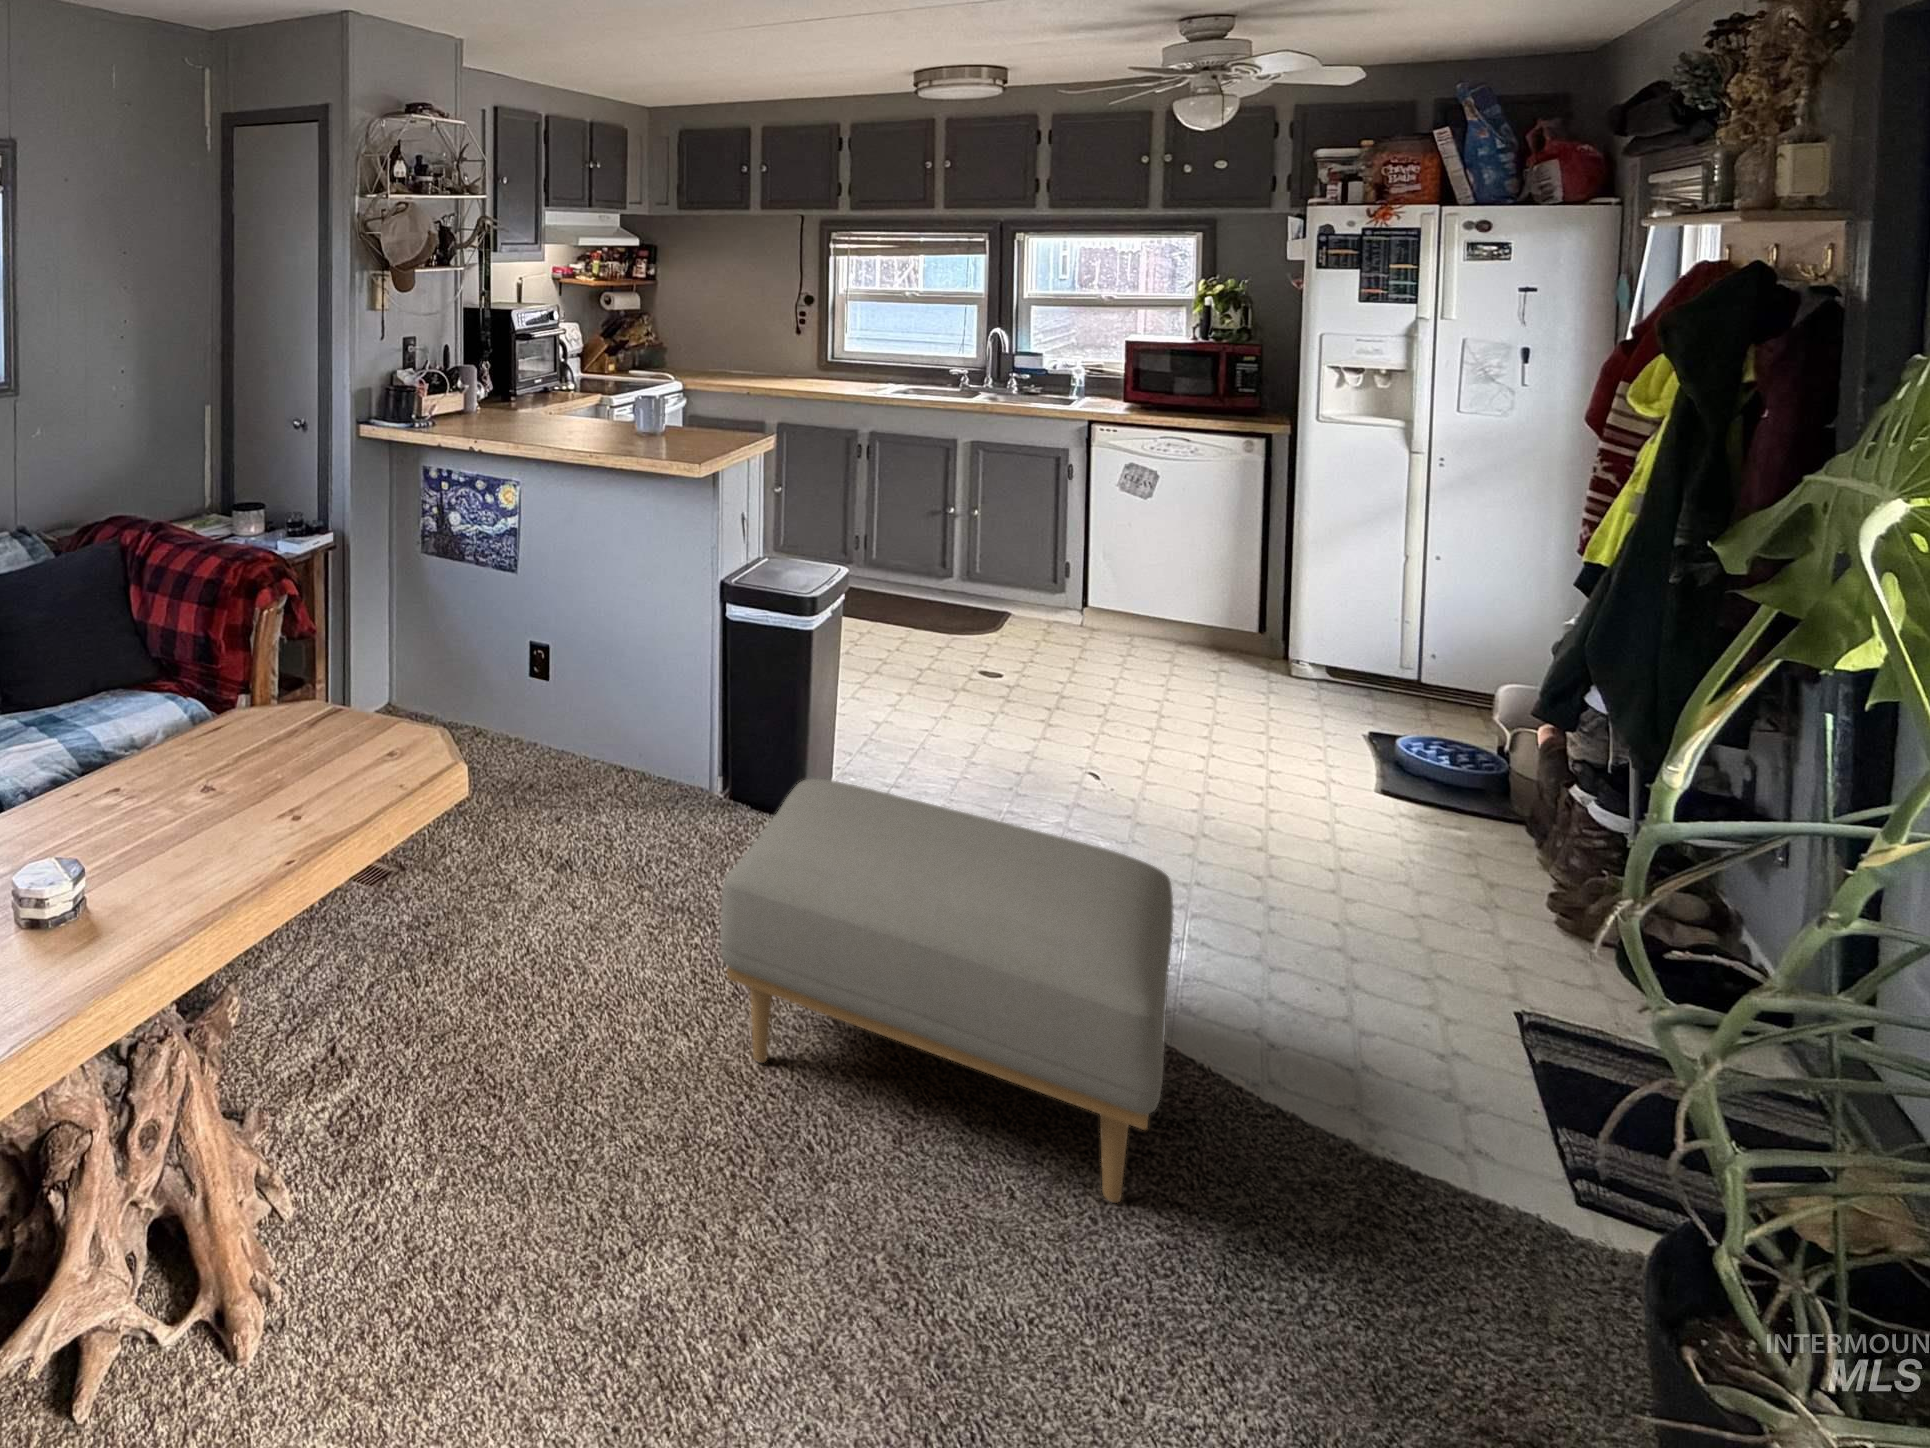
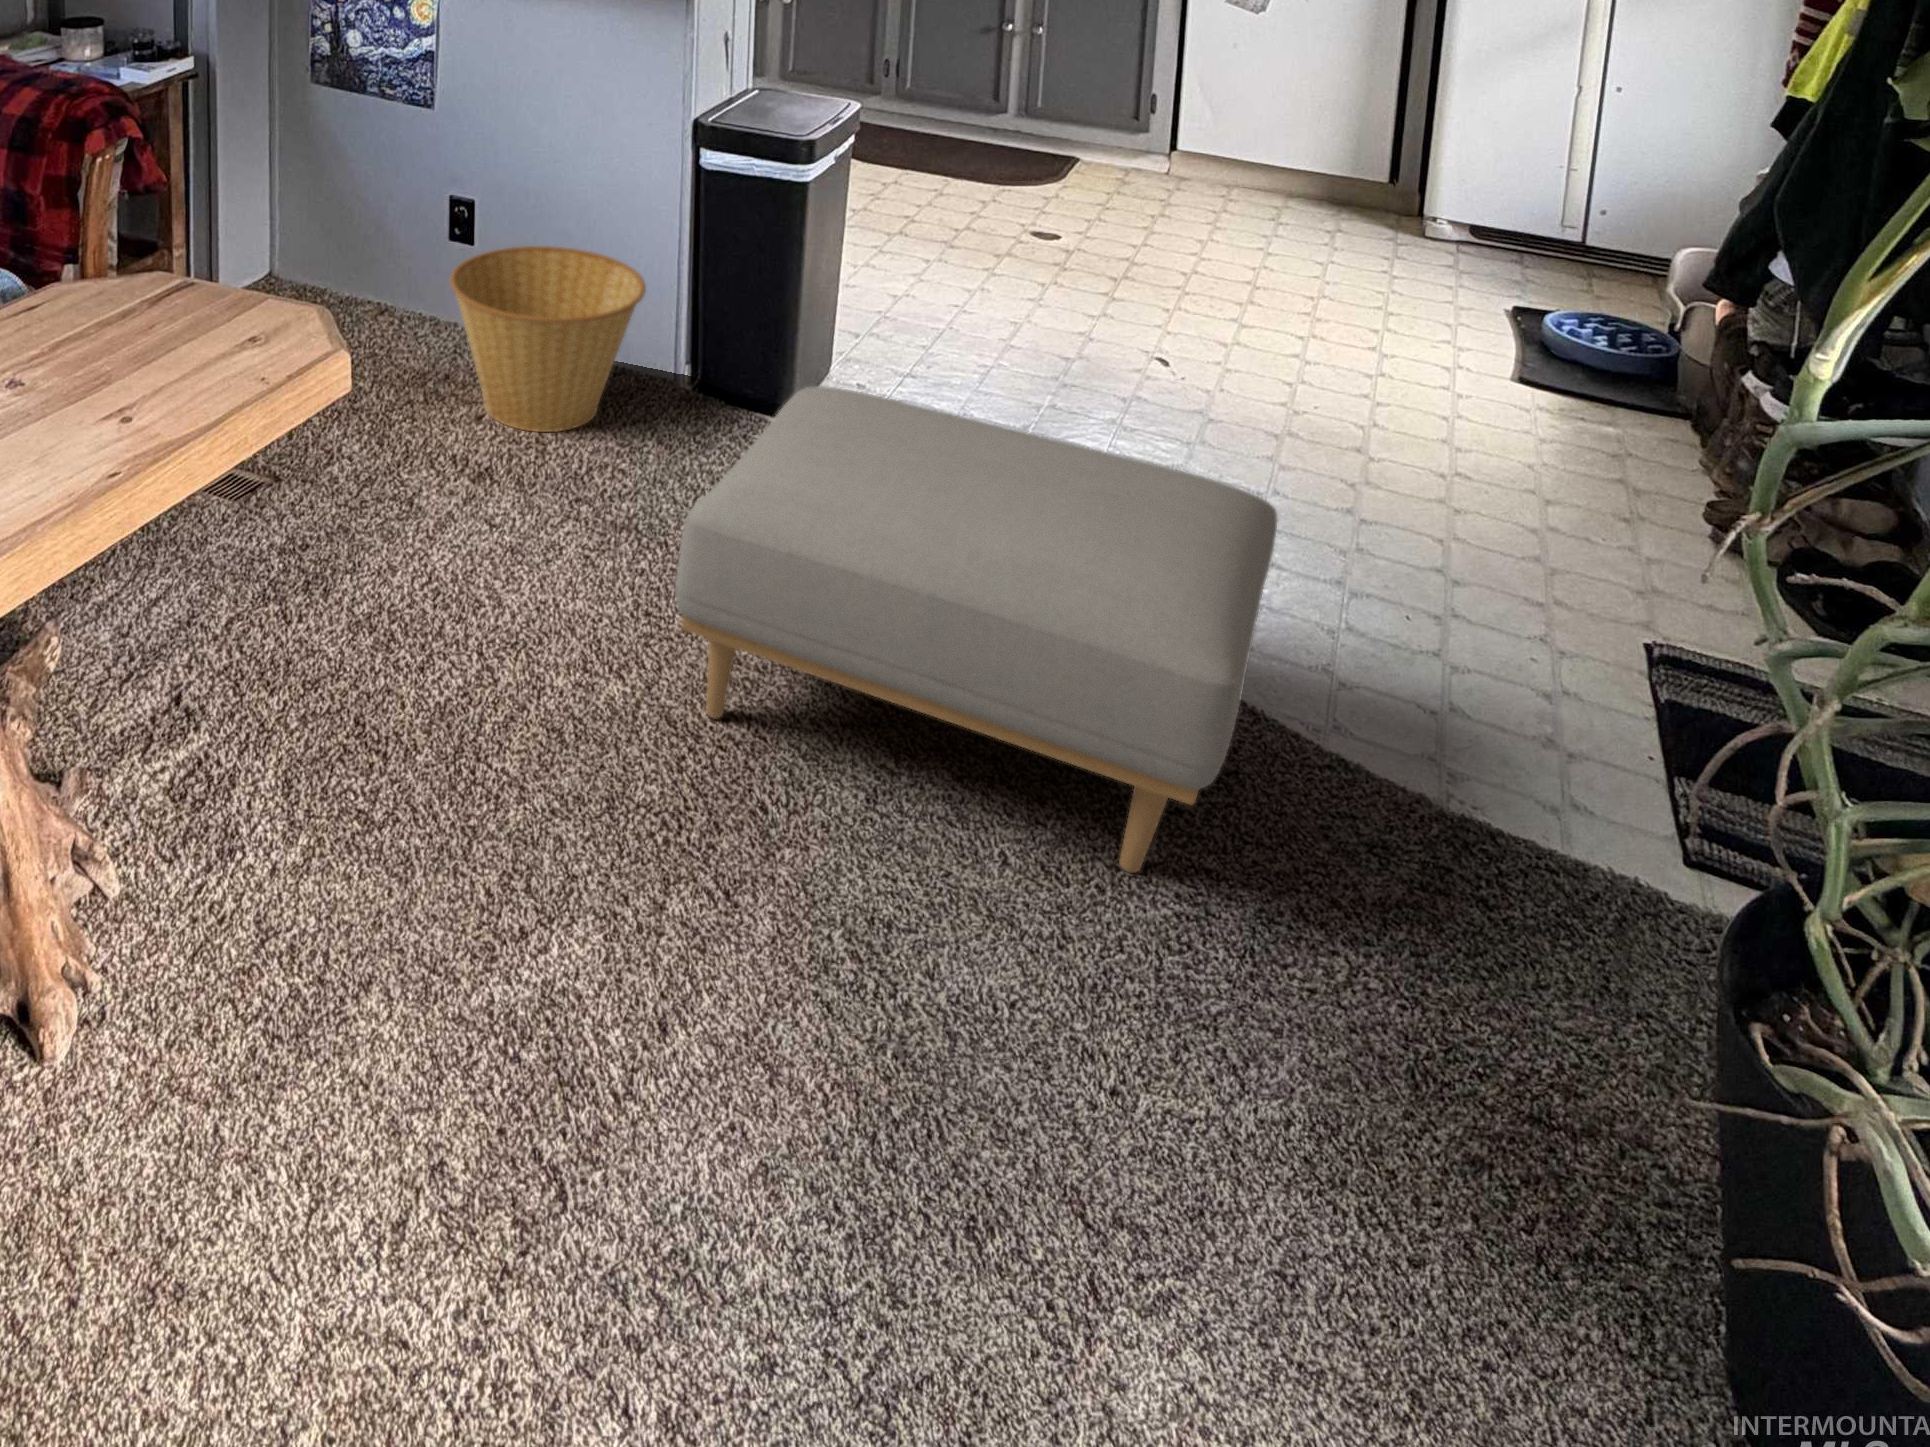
basket: none [533,672,679,822] -> present [450,246,646,432]

